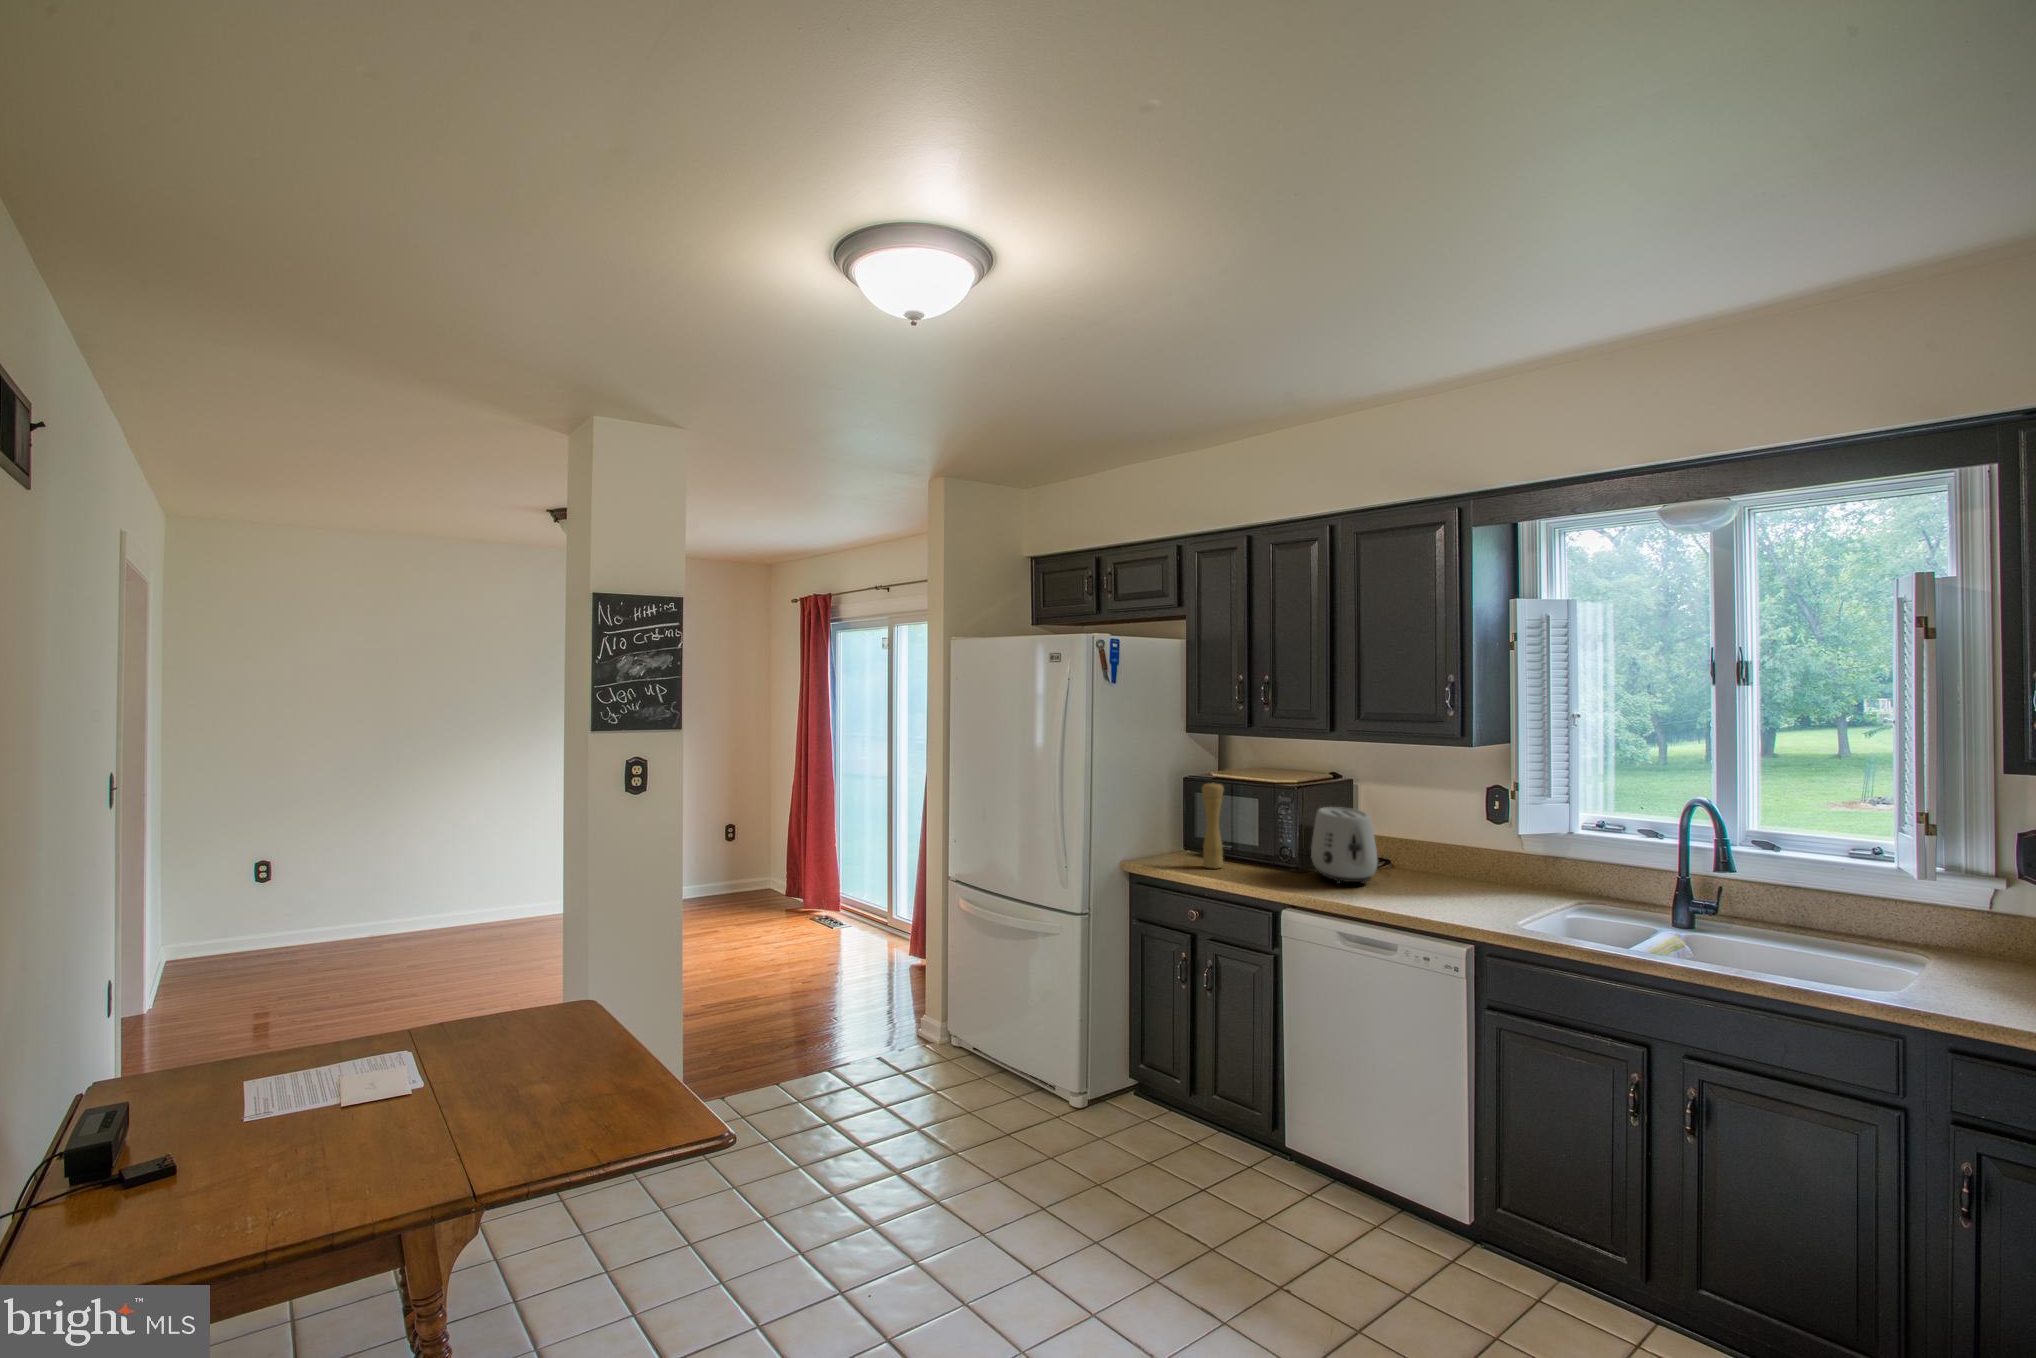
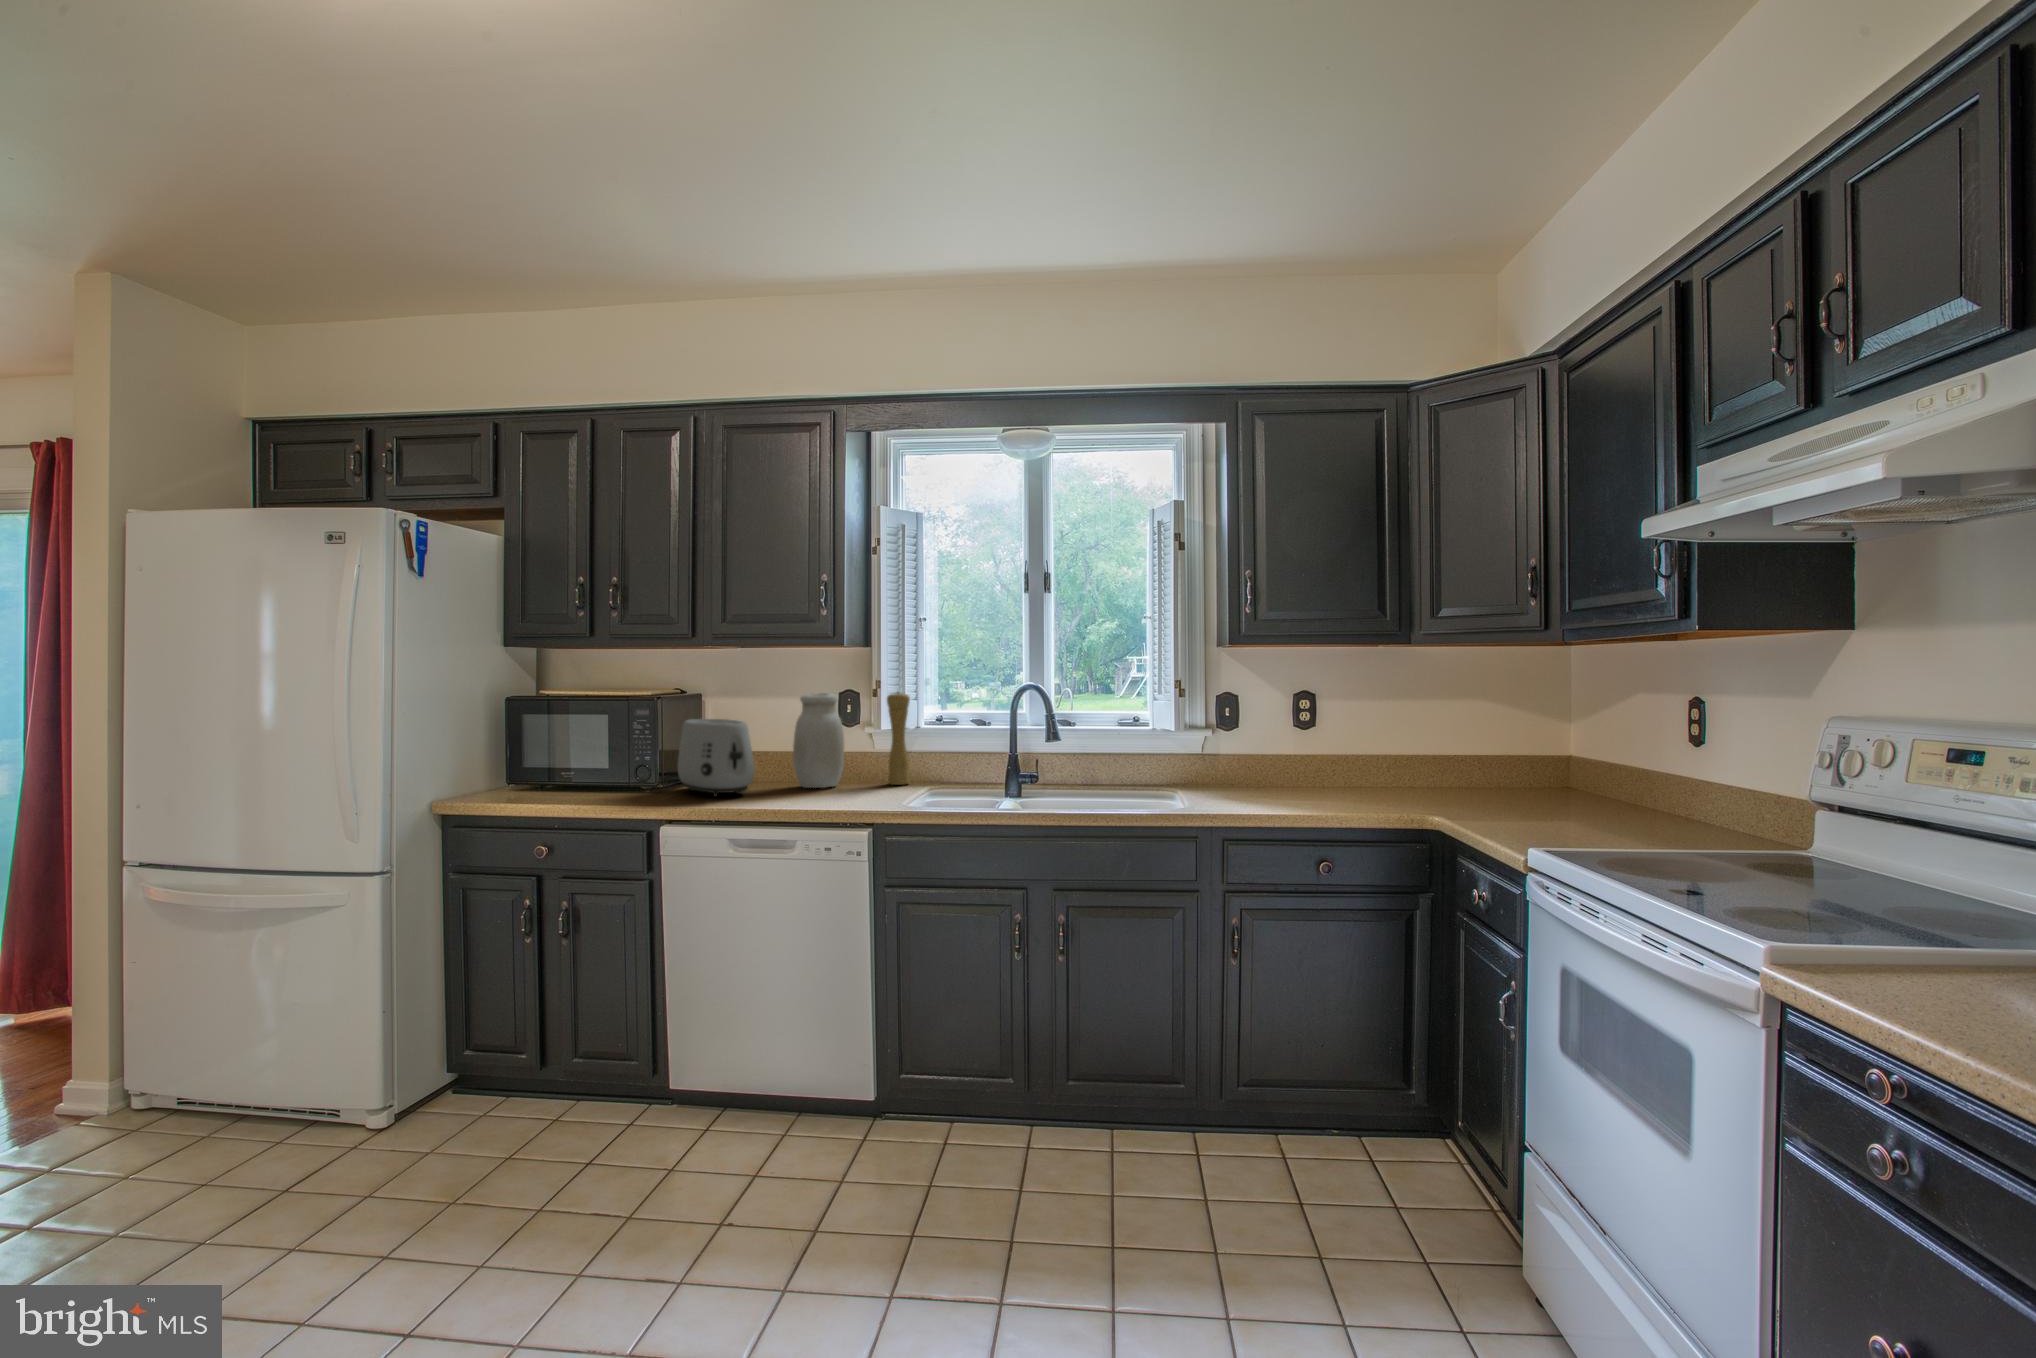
pepper mill: present [1202,783,1224,868] -> present [887,692,910,785]
jar: none [1421,791,1477,888] -> present [793,693,844,788]

